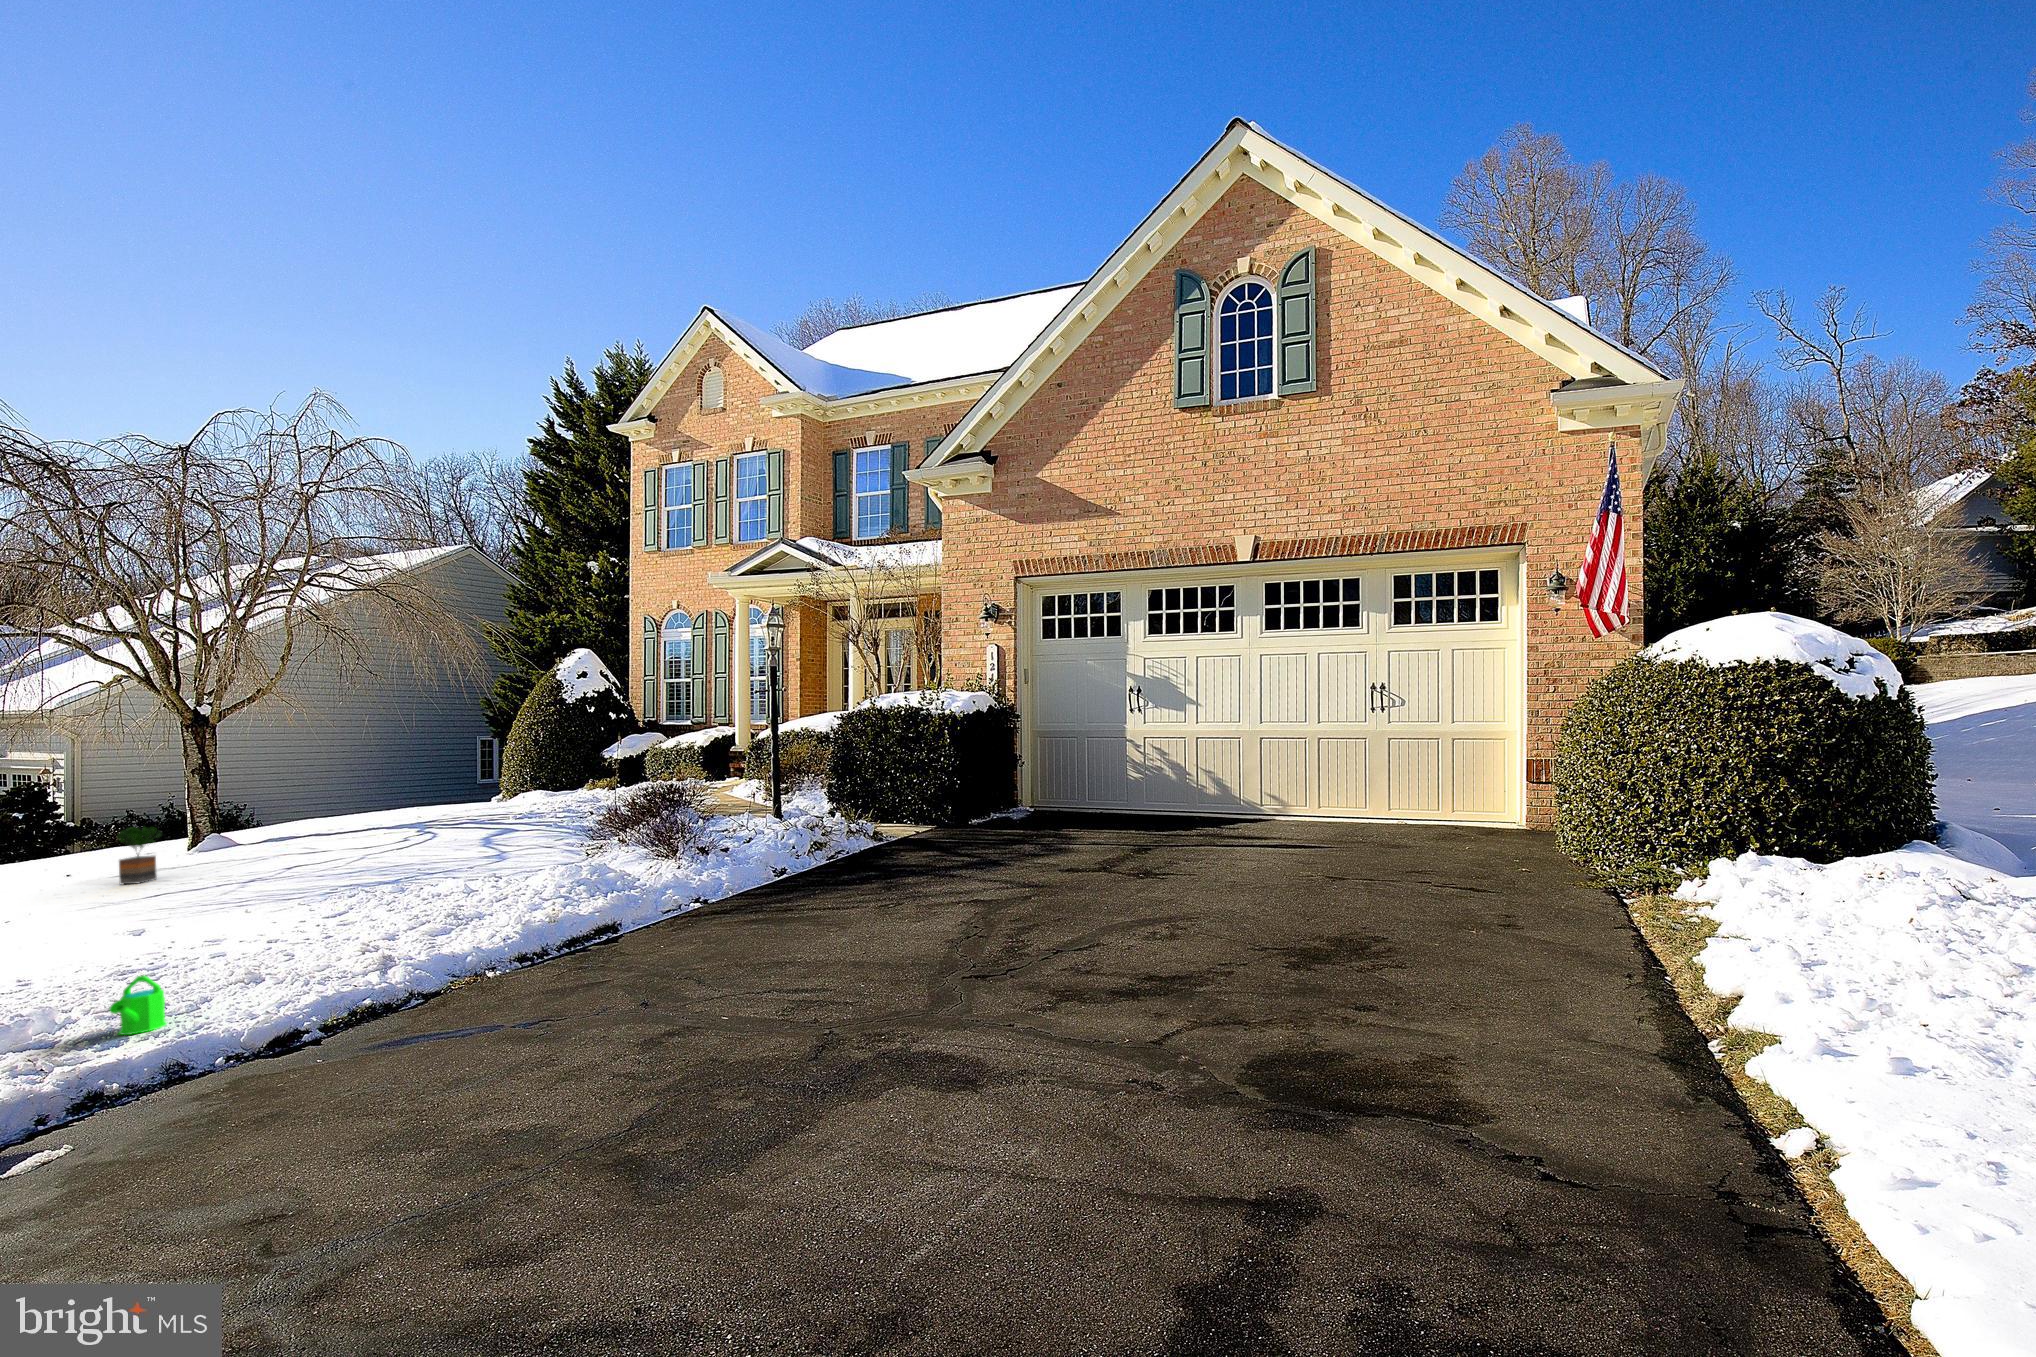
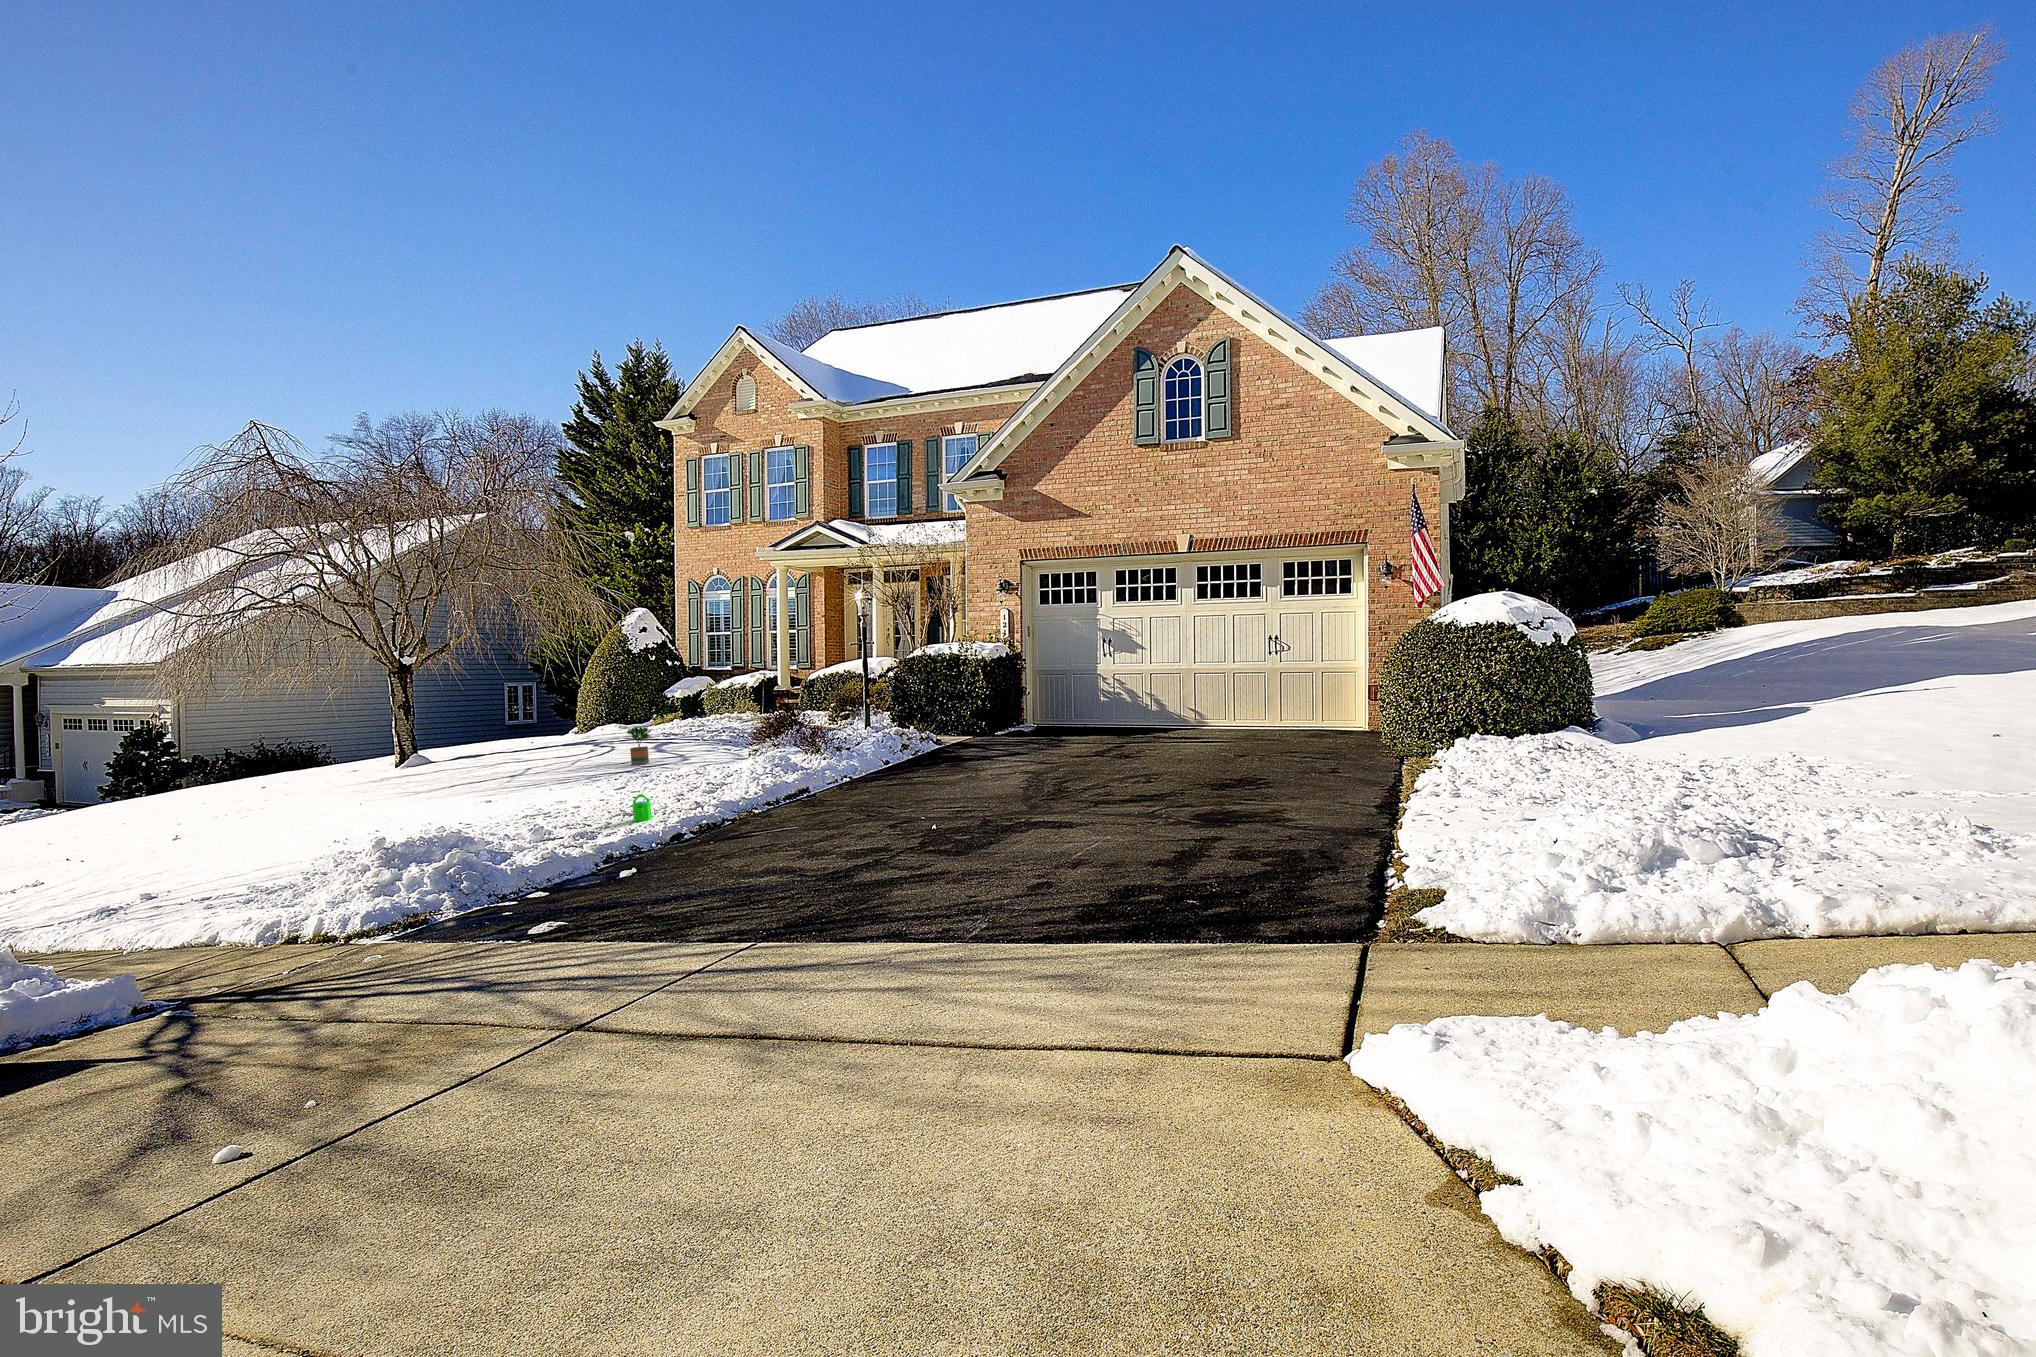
potted tree: present [118,827,160,884] -> present [627,727,651,765]

